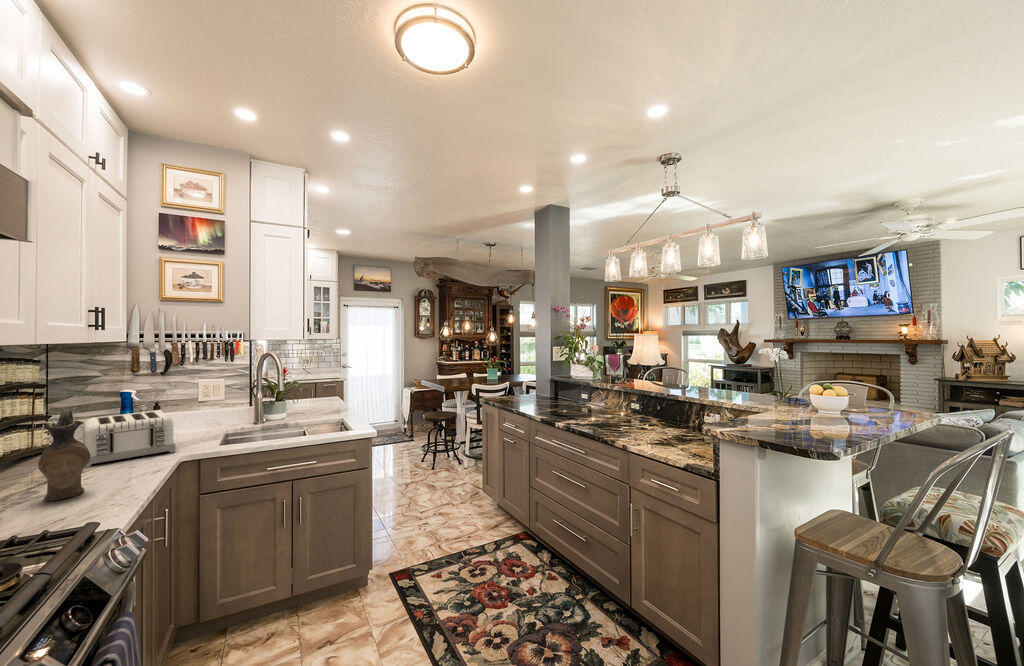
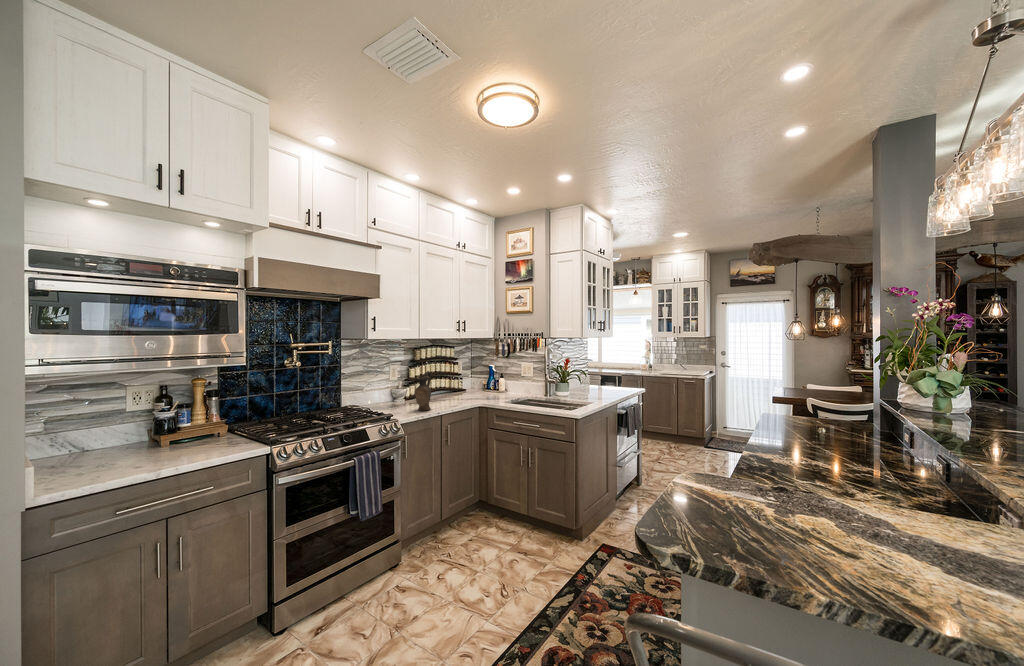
toaster: present [83,411,175,467] -> none [452,378,496,403]

